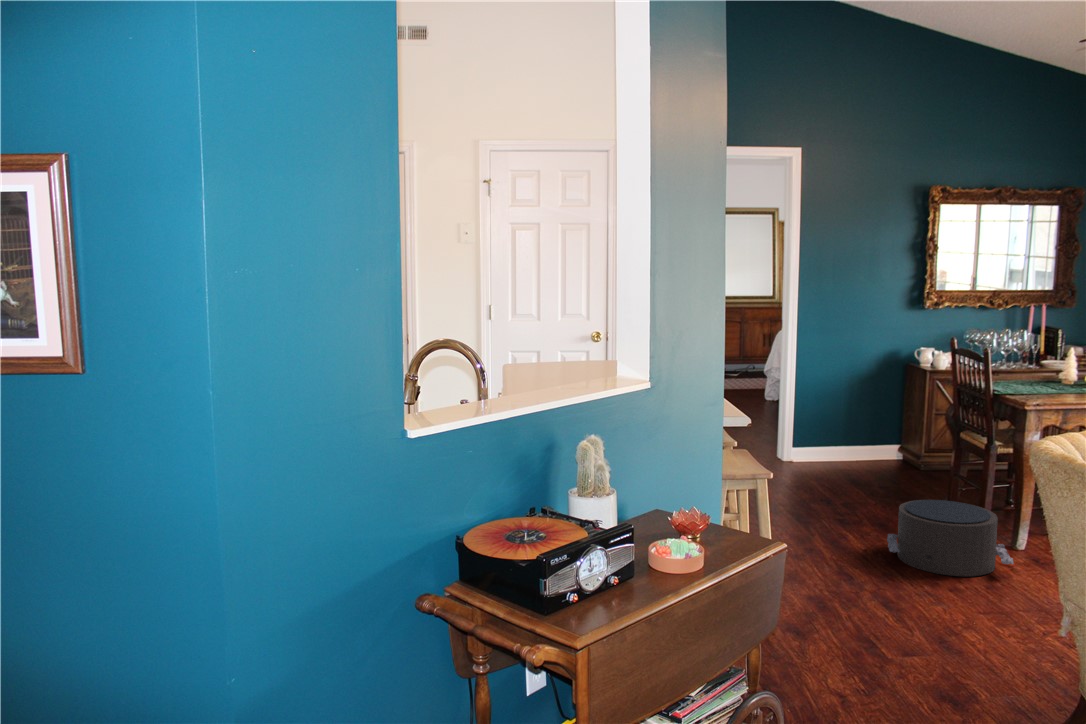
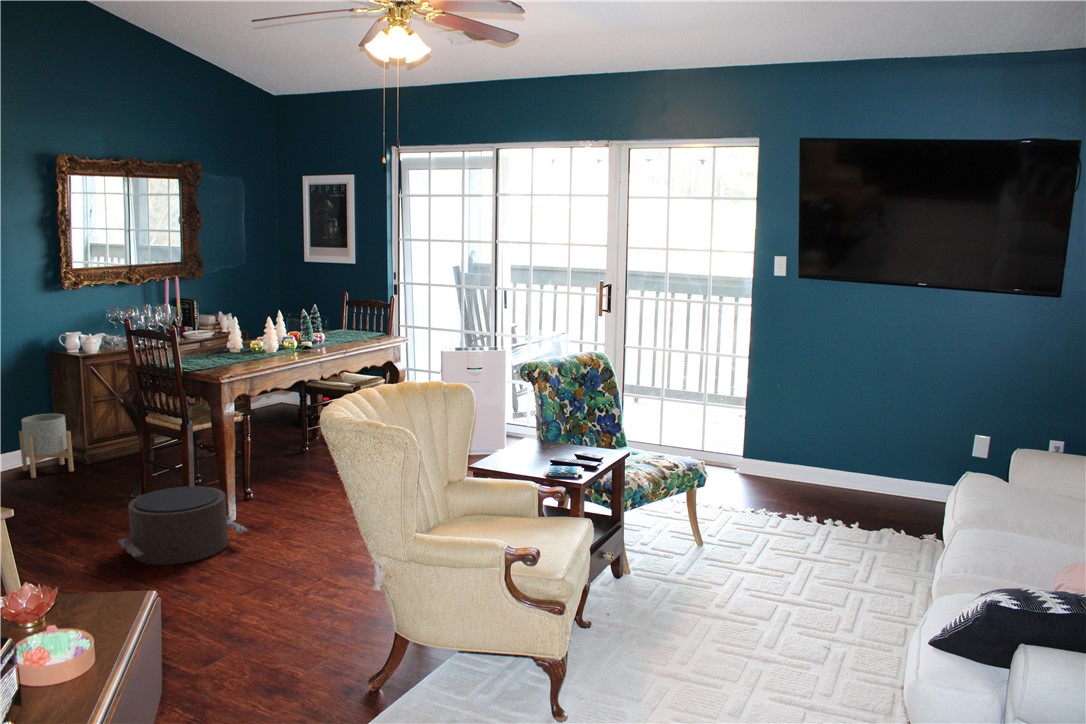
planter: none [866,417,905,472] -> present [19,414,74,478]

